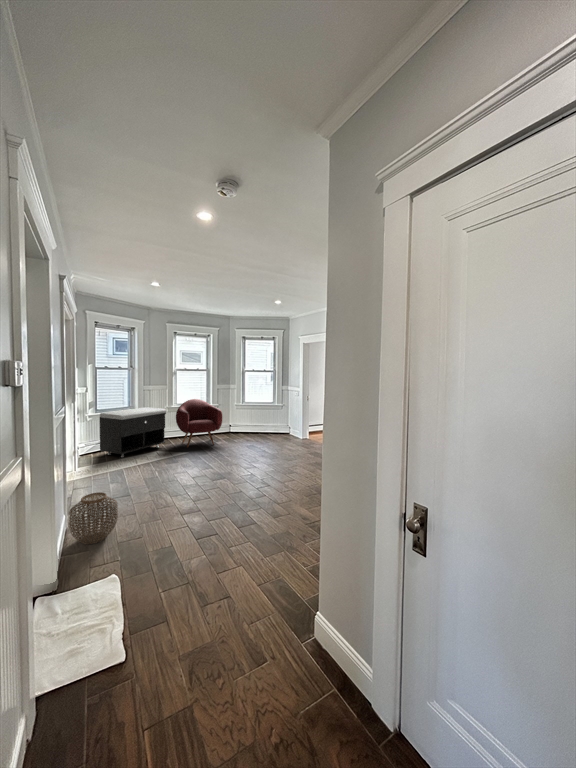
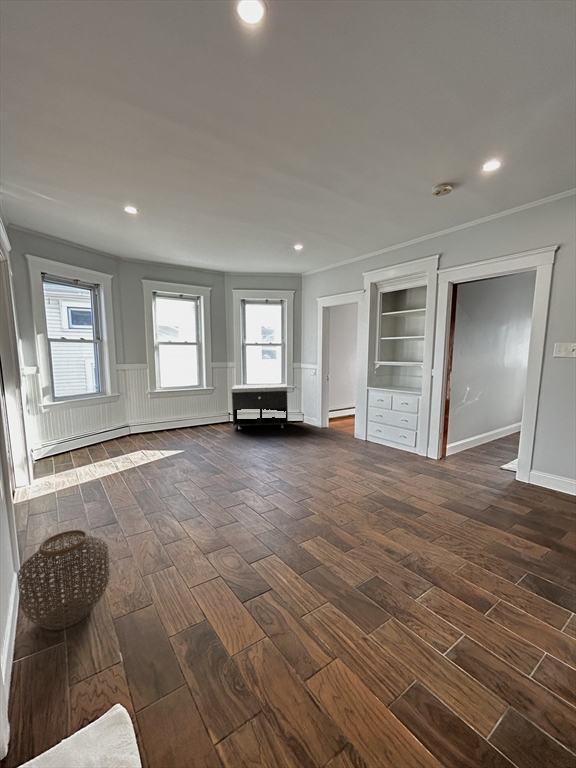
armchair: present [176,399,222,447] -> none [163,381,224,443]
storage bench: present [100,407,166,457] -> present [231,384,288,429]

